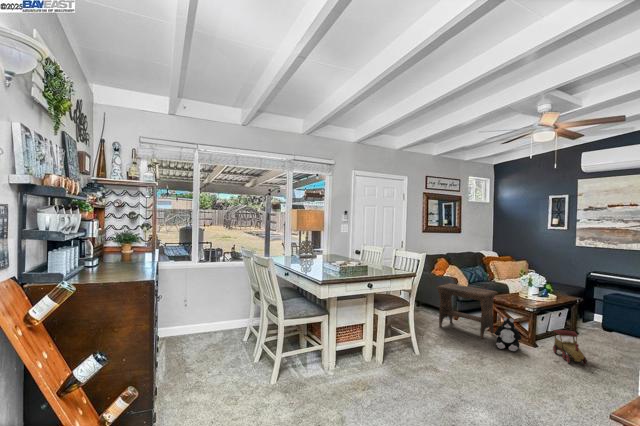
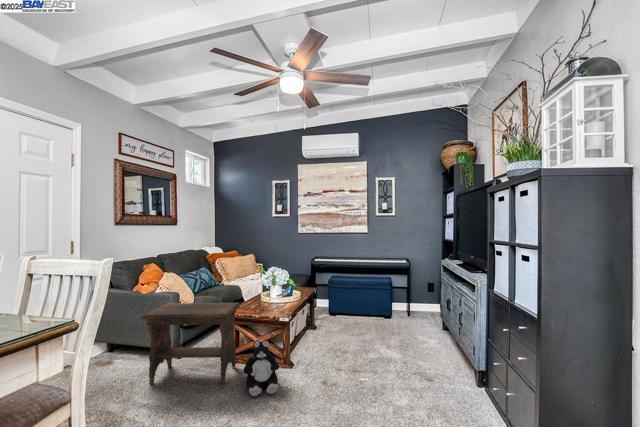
toy train: present [553,330,587,365] -> none [309,335,354,384]

